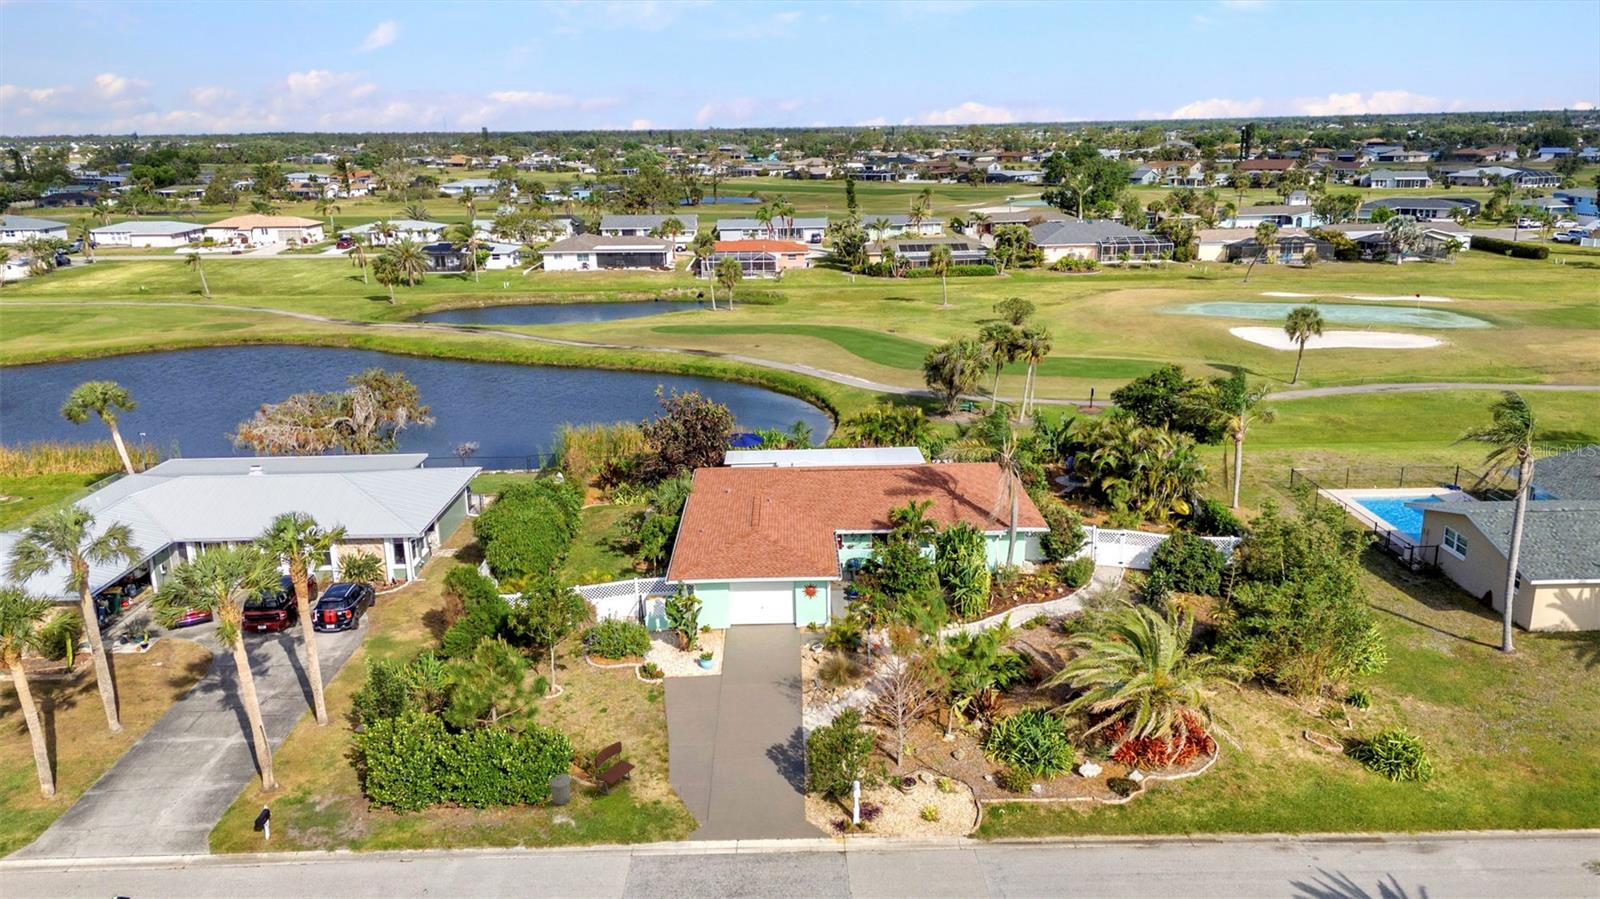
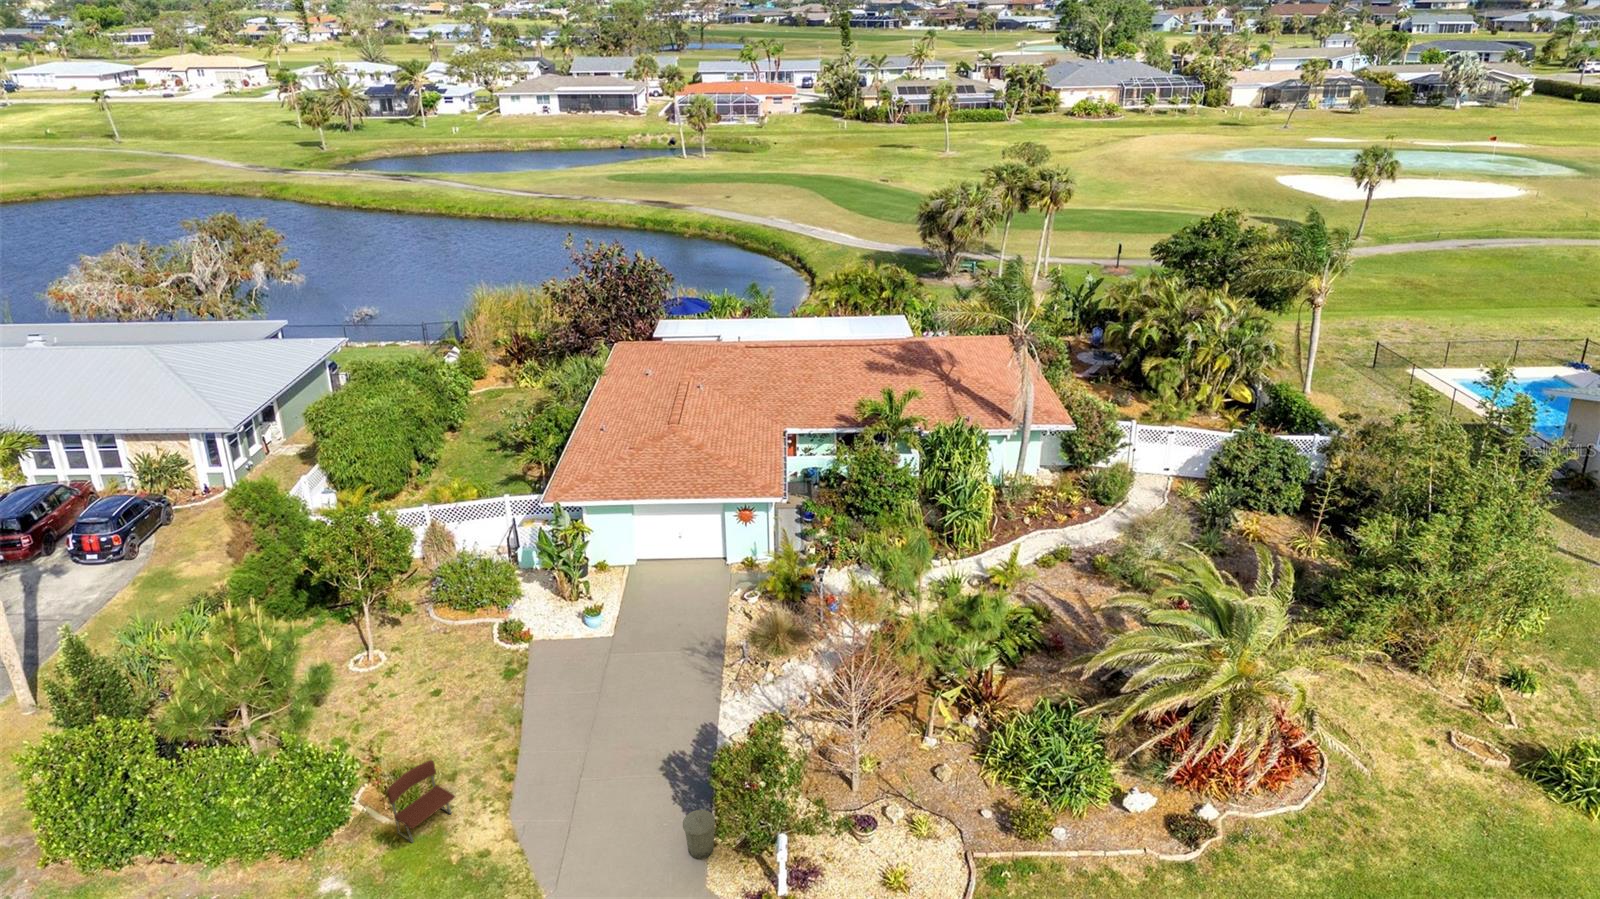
trash can: present [549,774,571,806] -> present [683,810,715,859]

